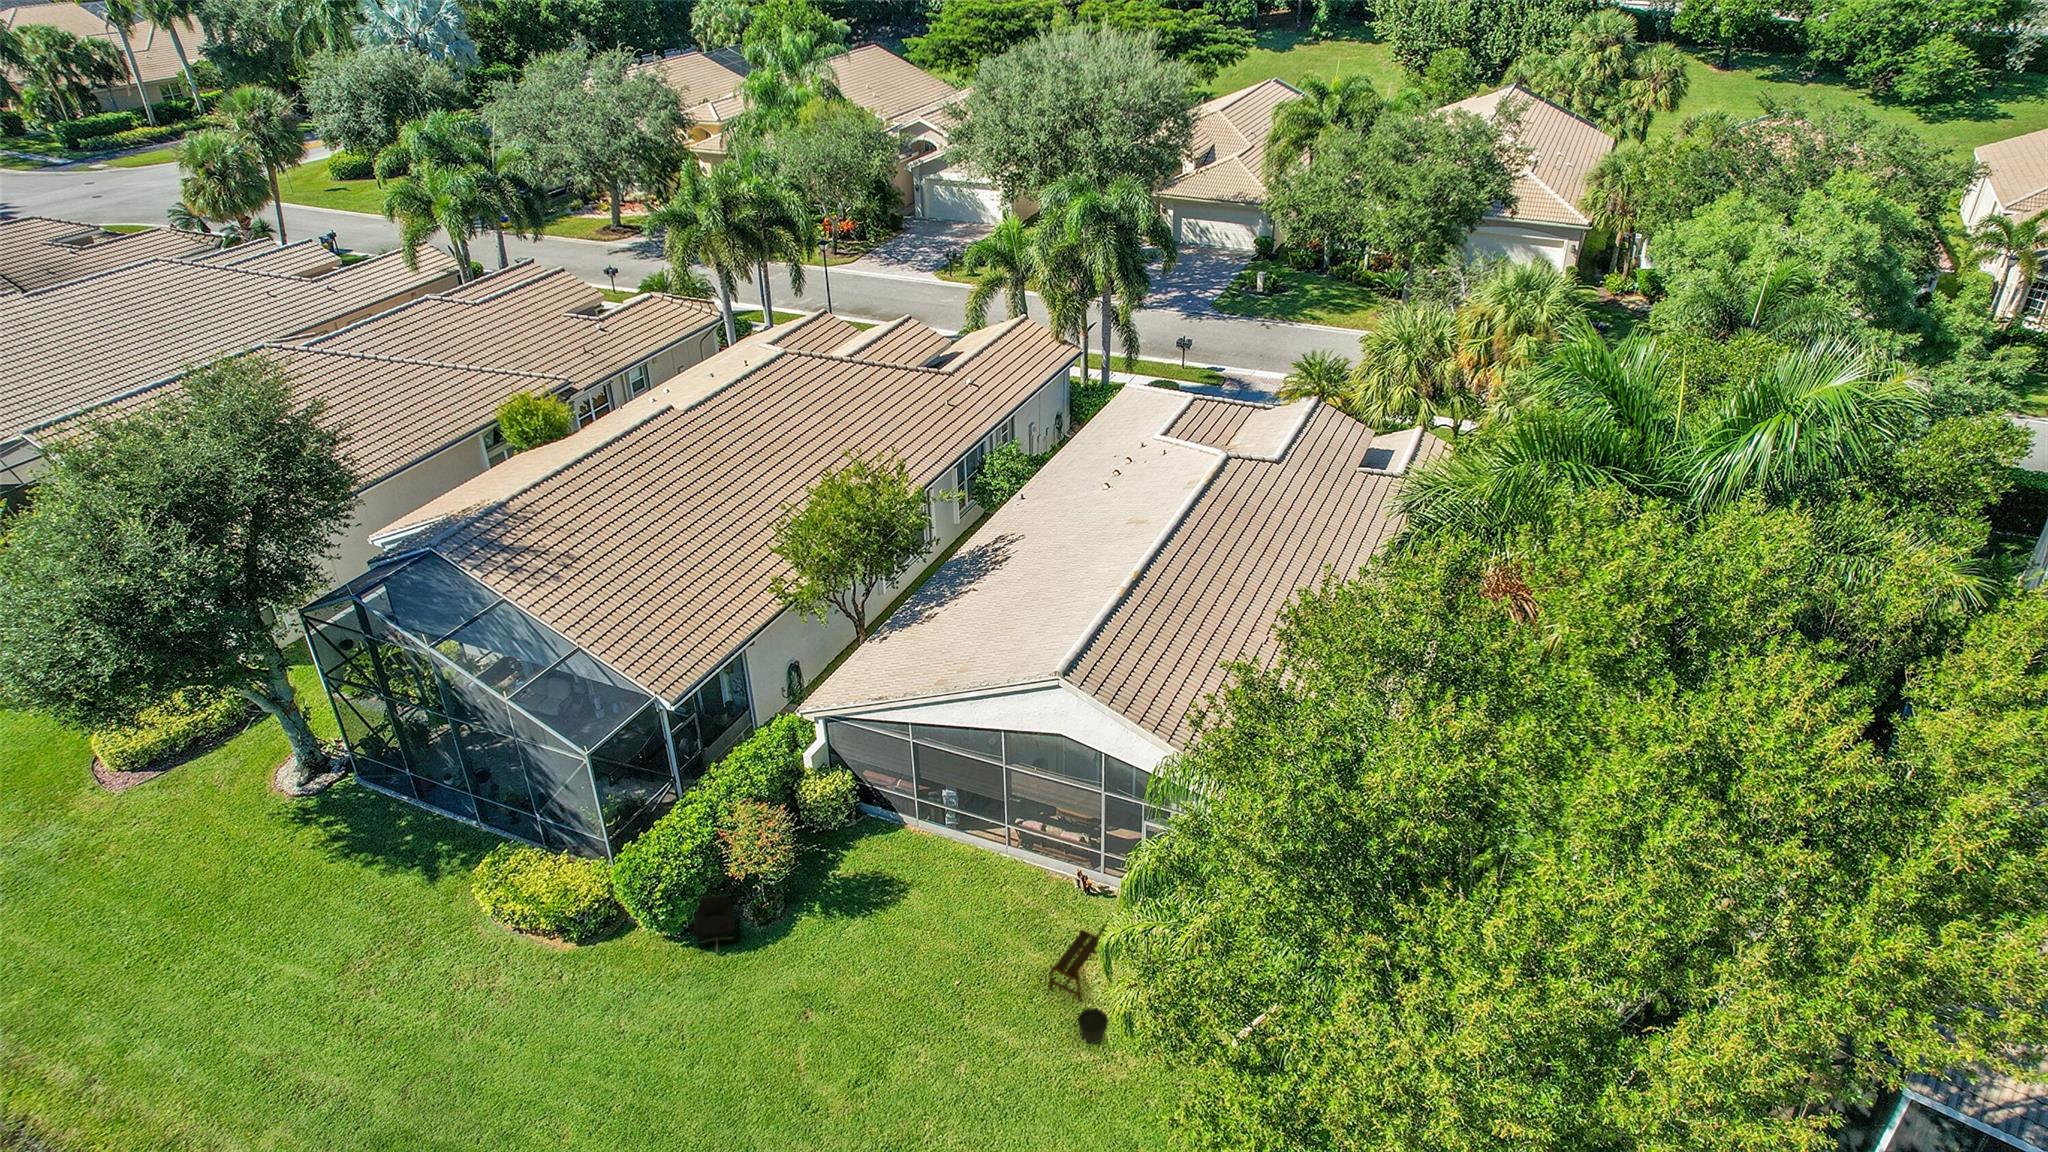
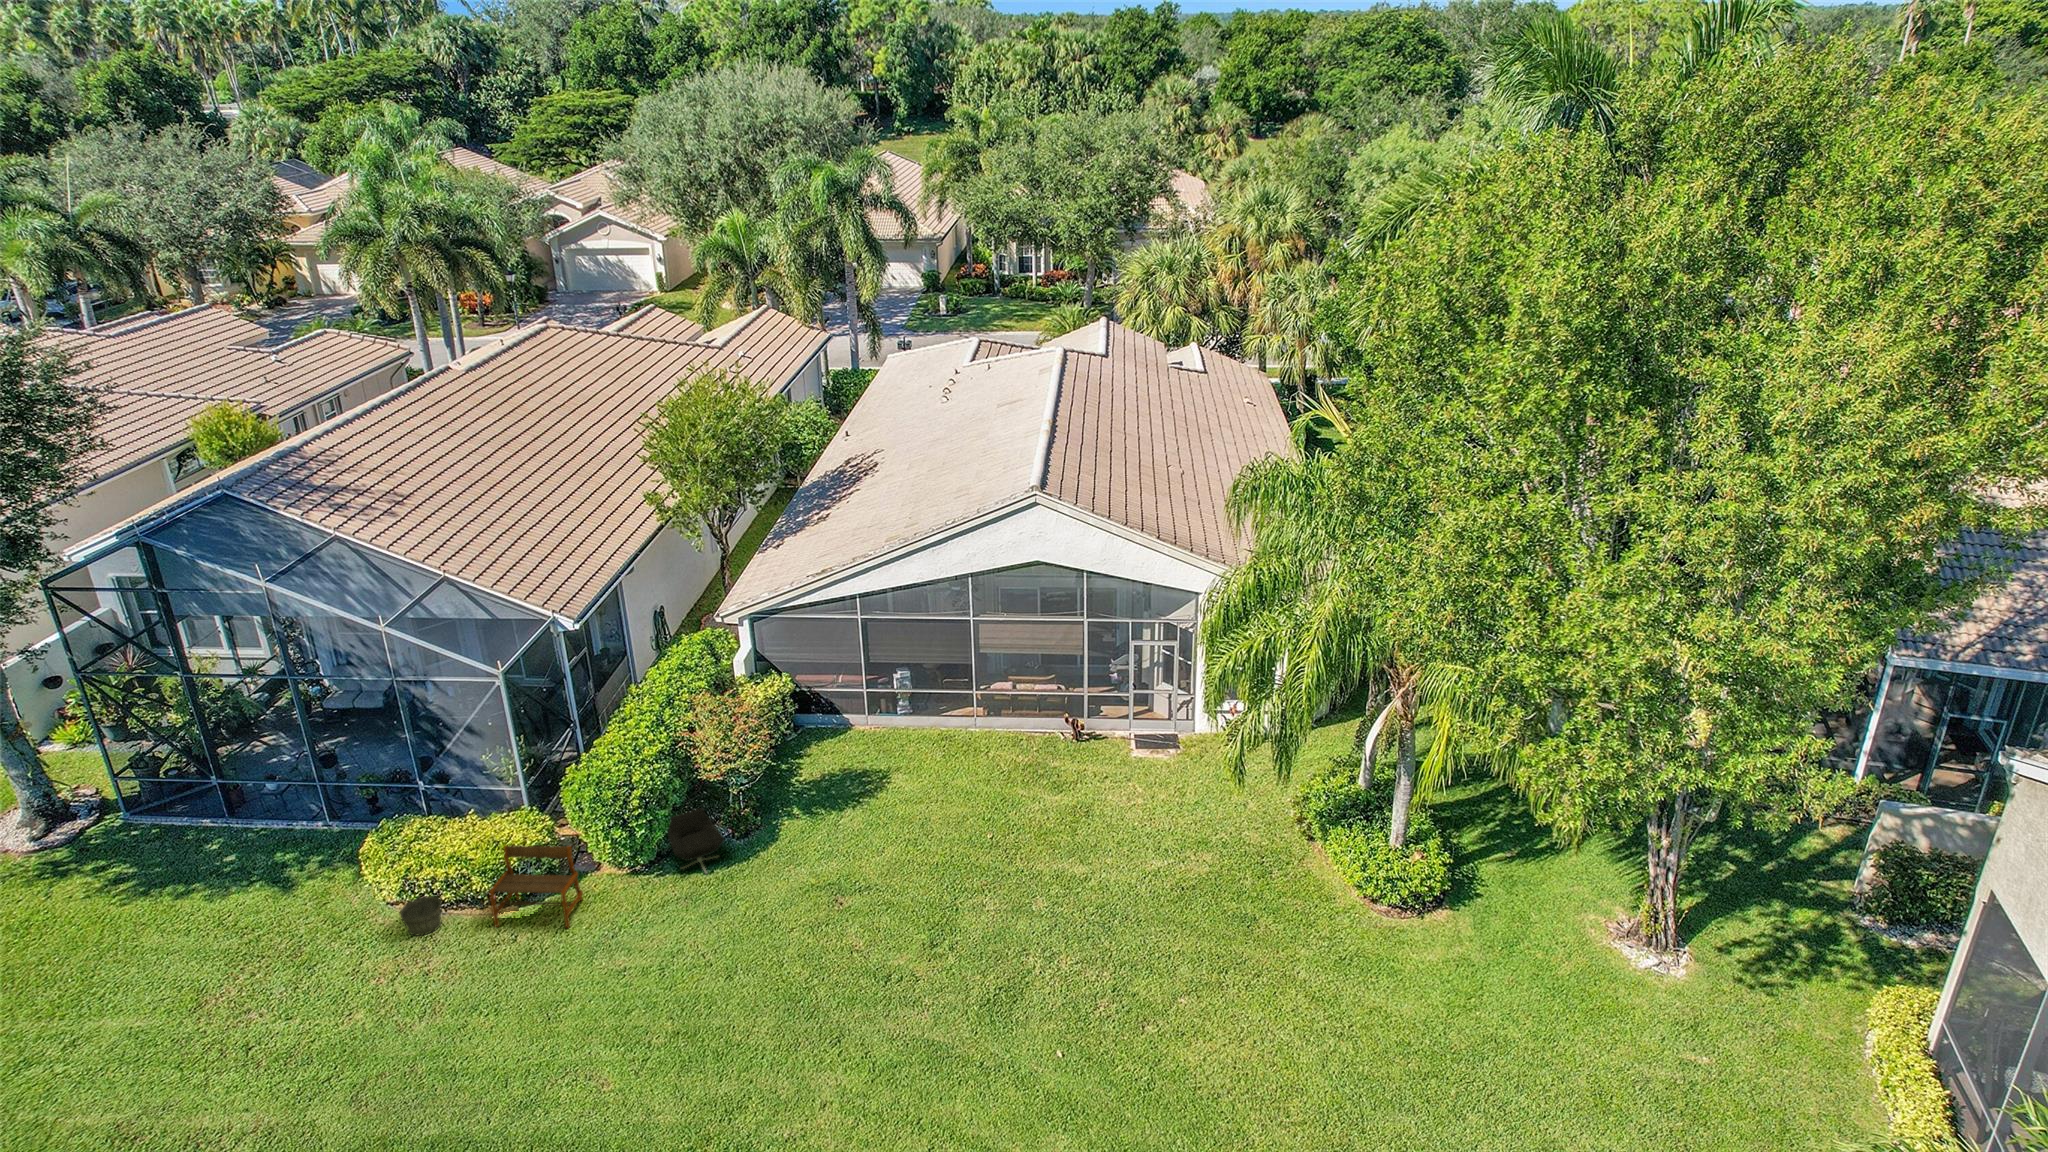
bench: present [1049,925,1106,1001] -> present [489,845,583,928]
wooden bucket: present [1078,1008,1108,1044] -> present [400,896,442,936]

